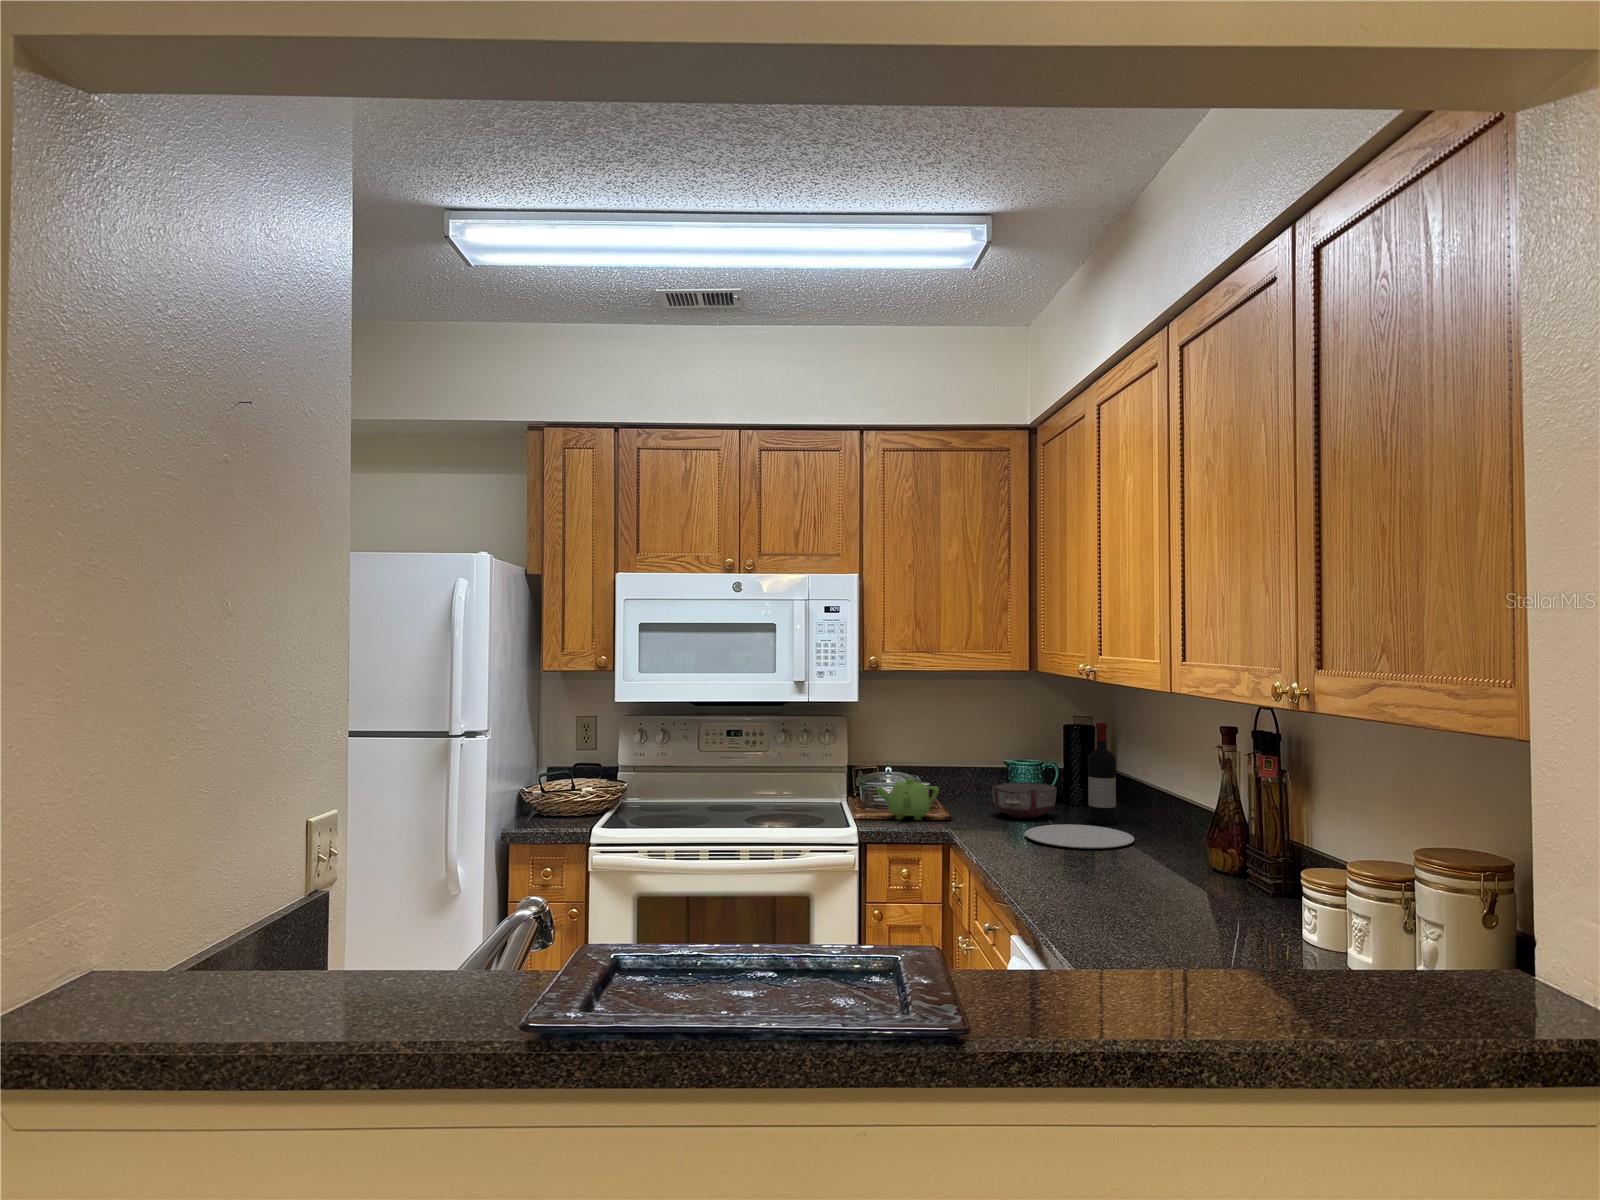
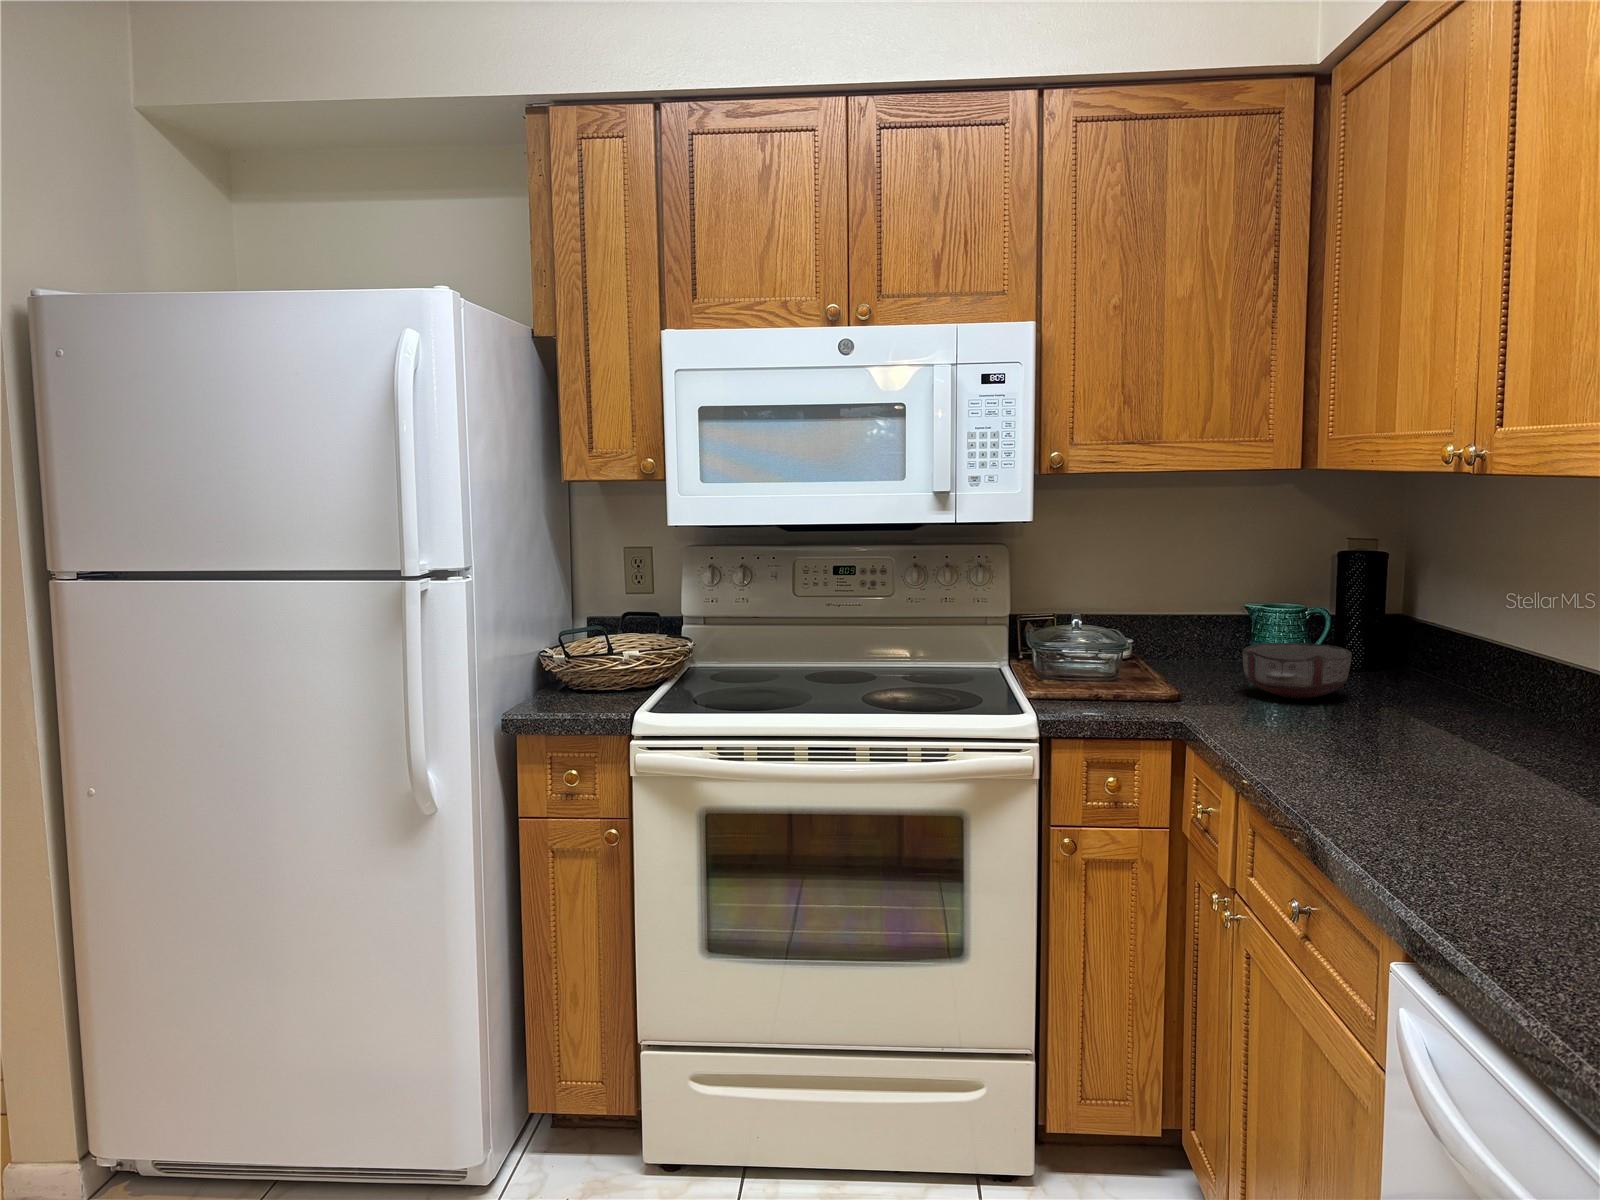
wine bottle: present [1088,722,1116,825] -> none [1410,549,1465,711]
teapot: present [876,778,939,820] -> none [1059,637,1161,701]
plate: present [1025,824,1134,849] -> none [1323,713,1530,762]

